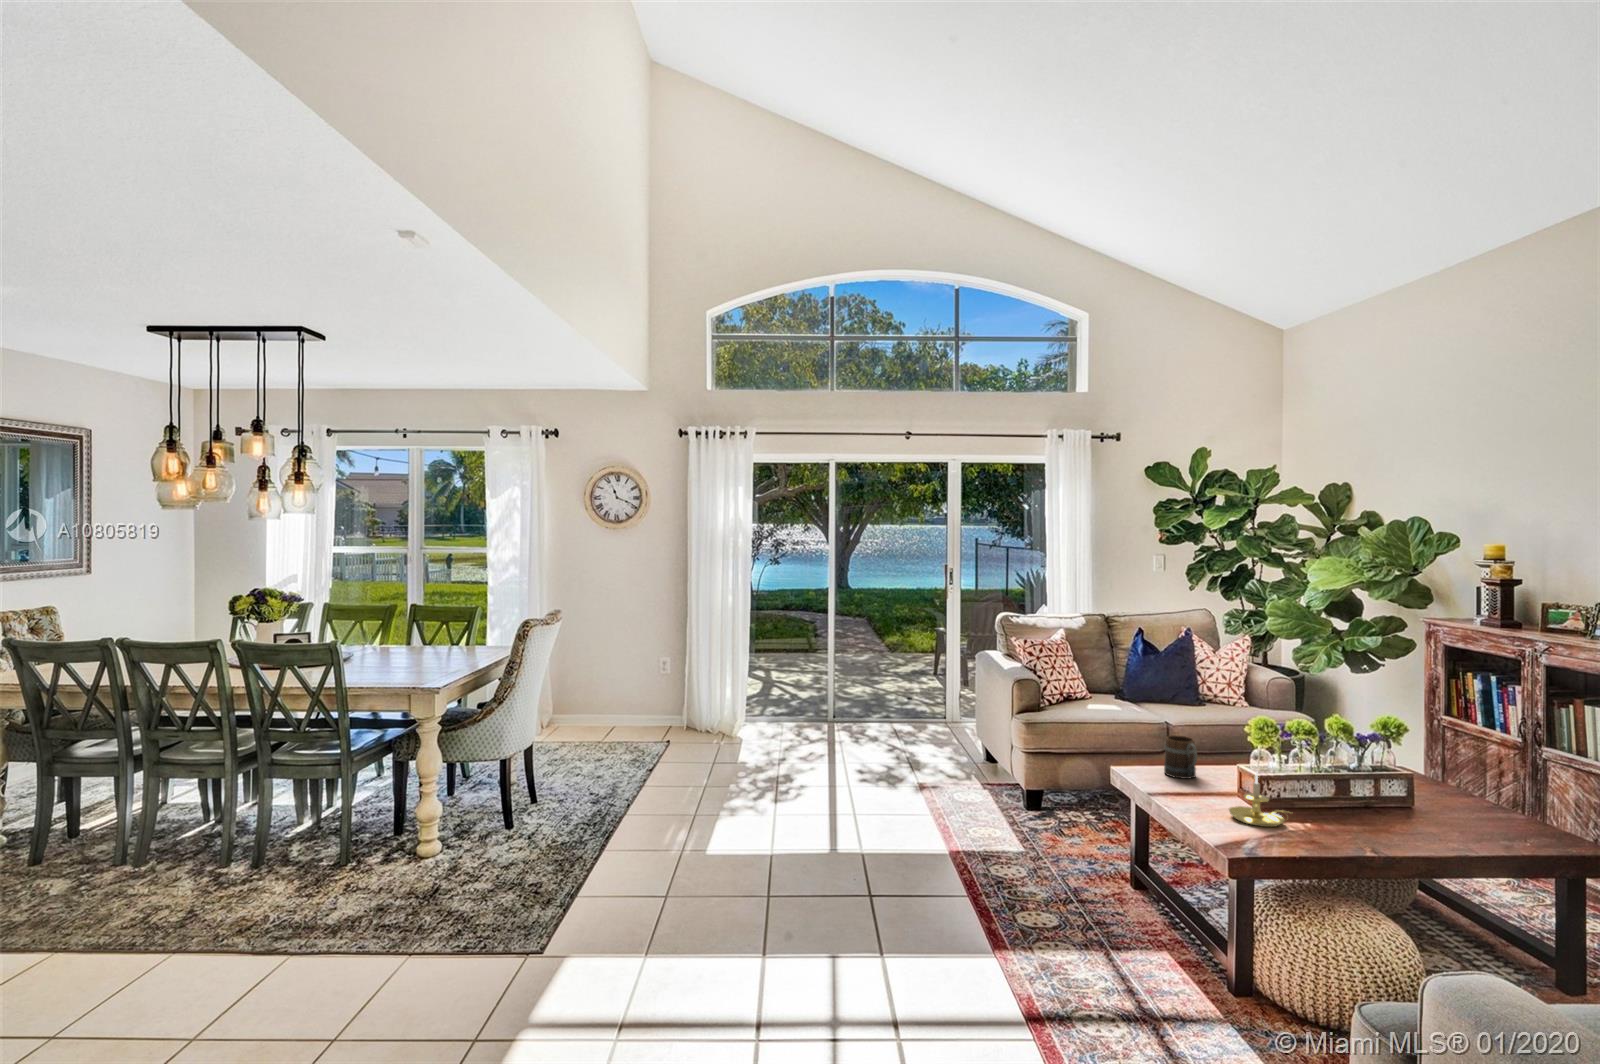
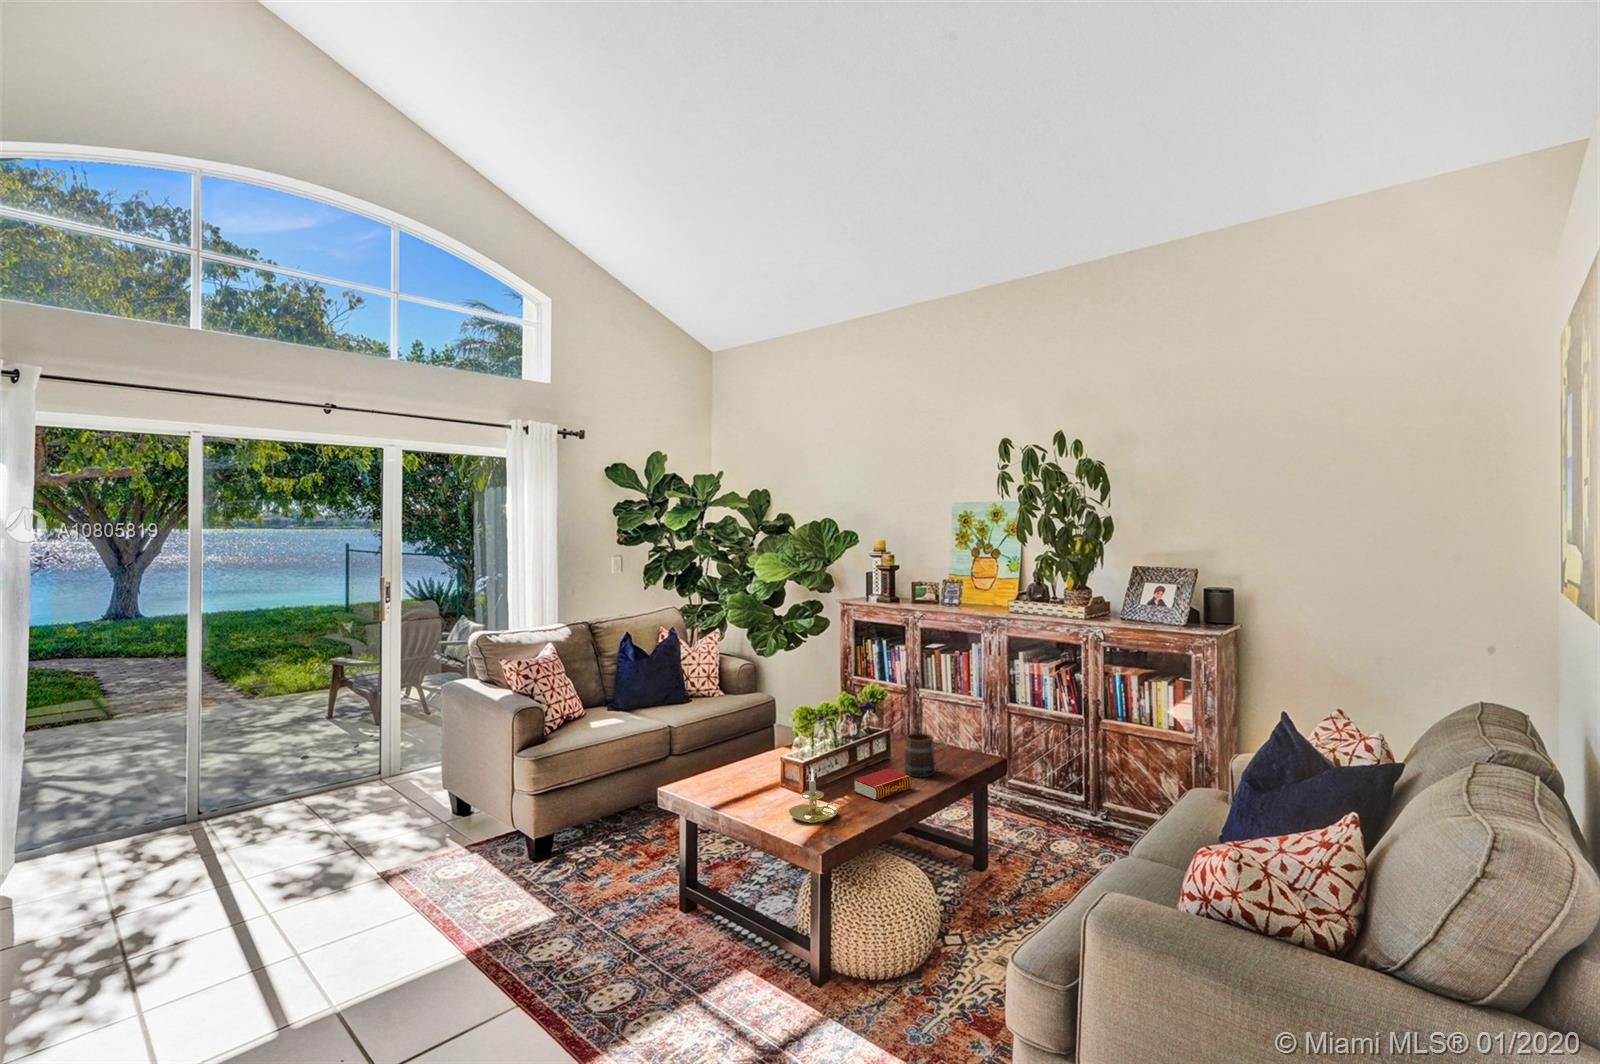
mug: present [1164,735,1197,779] -> present [905,733,946,777]
book: none [1324,800,1402,828] -> present [854,769,911,800]

